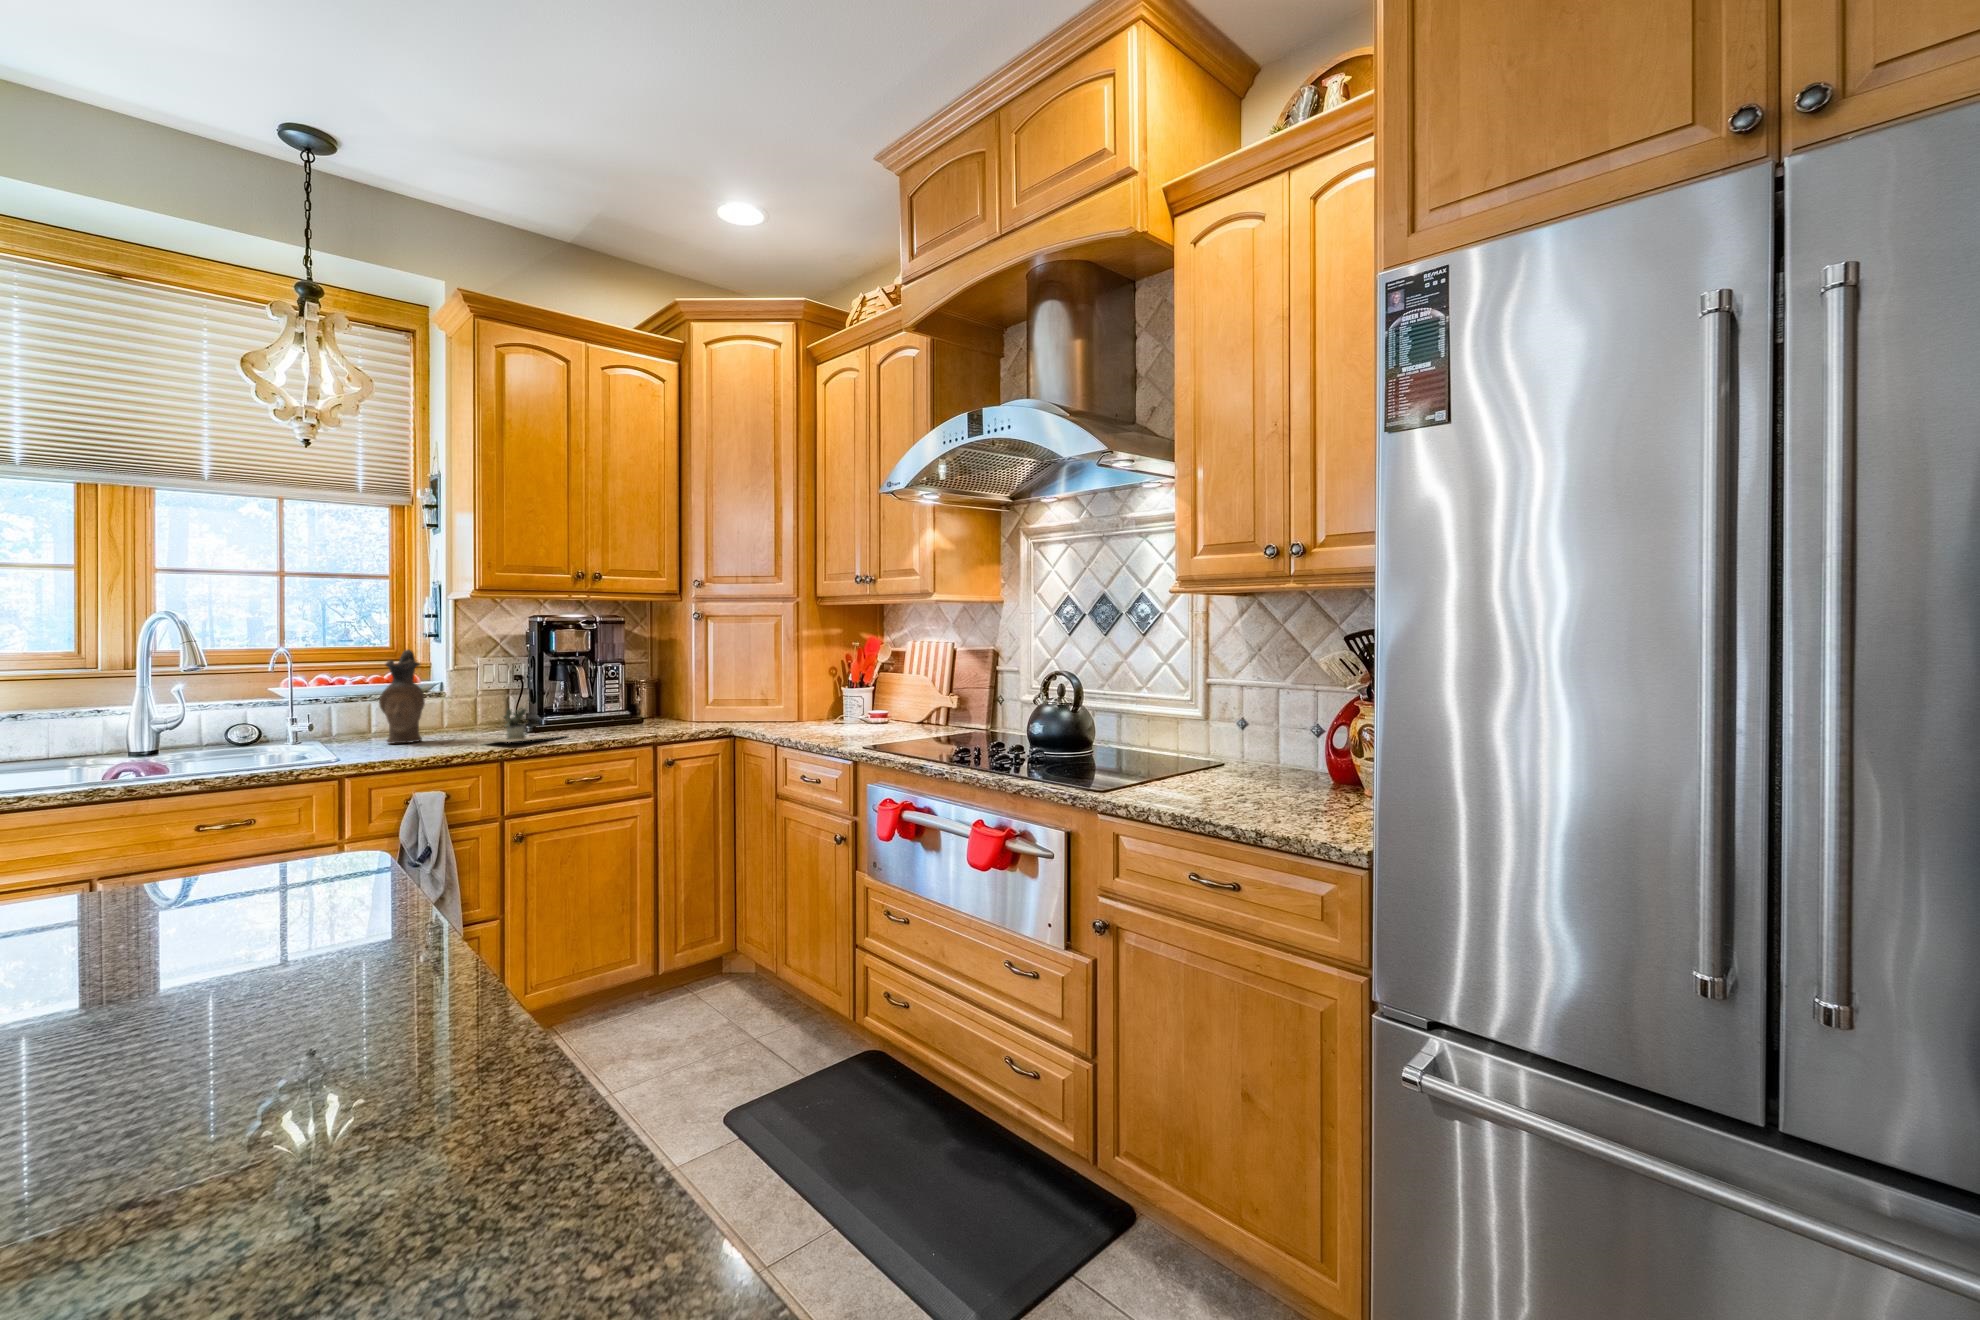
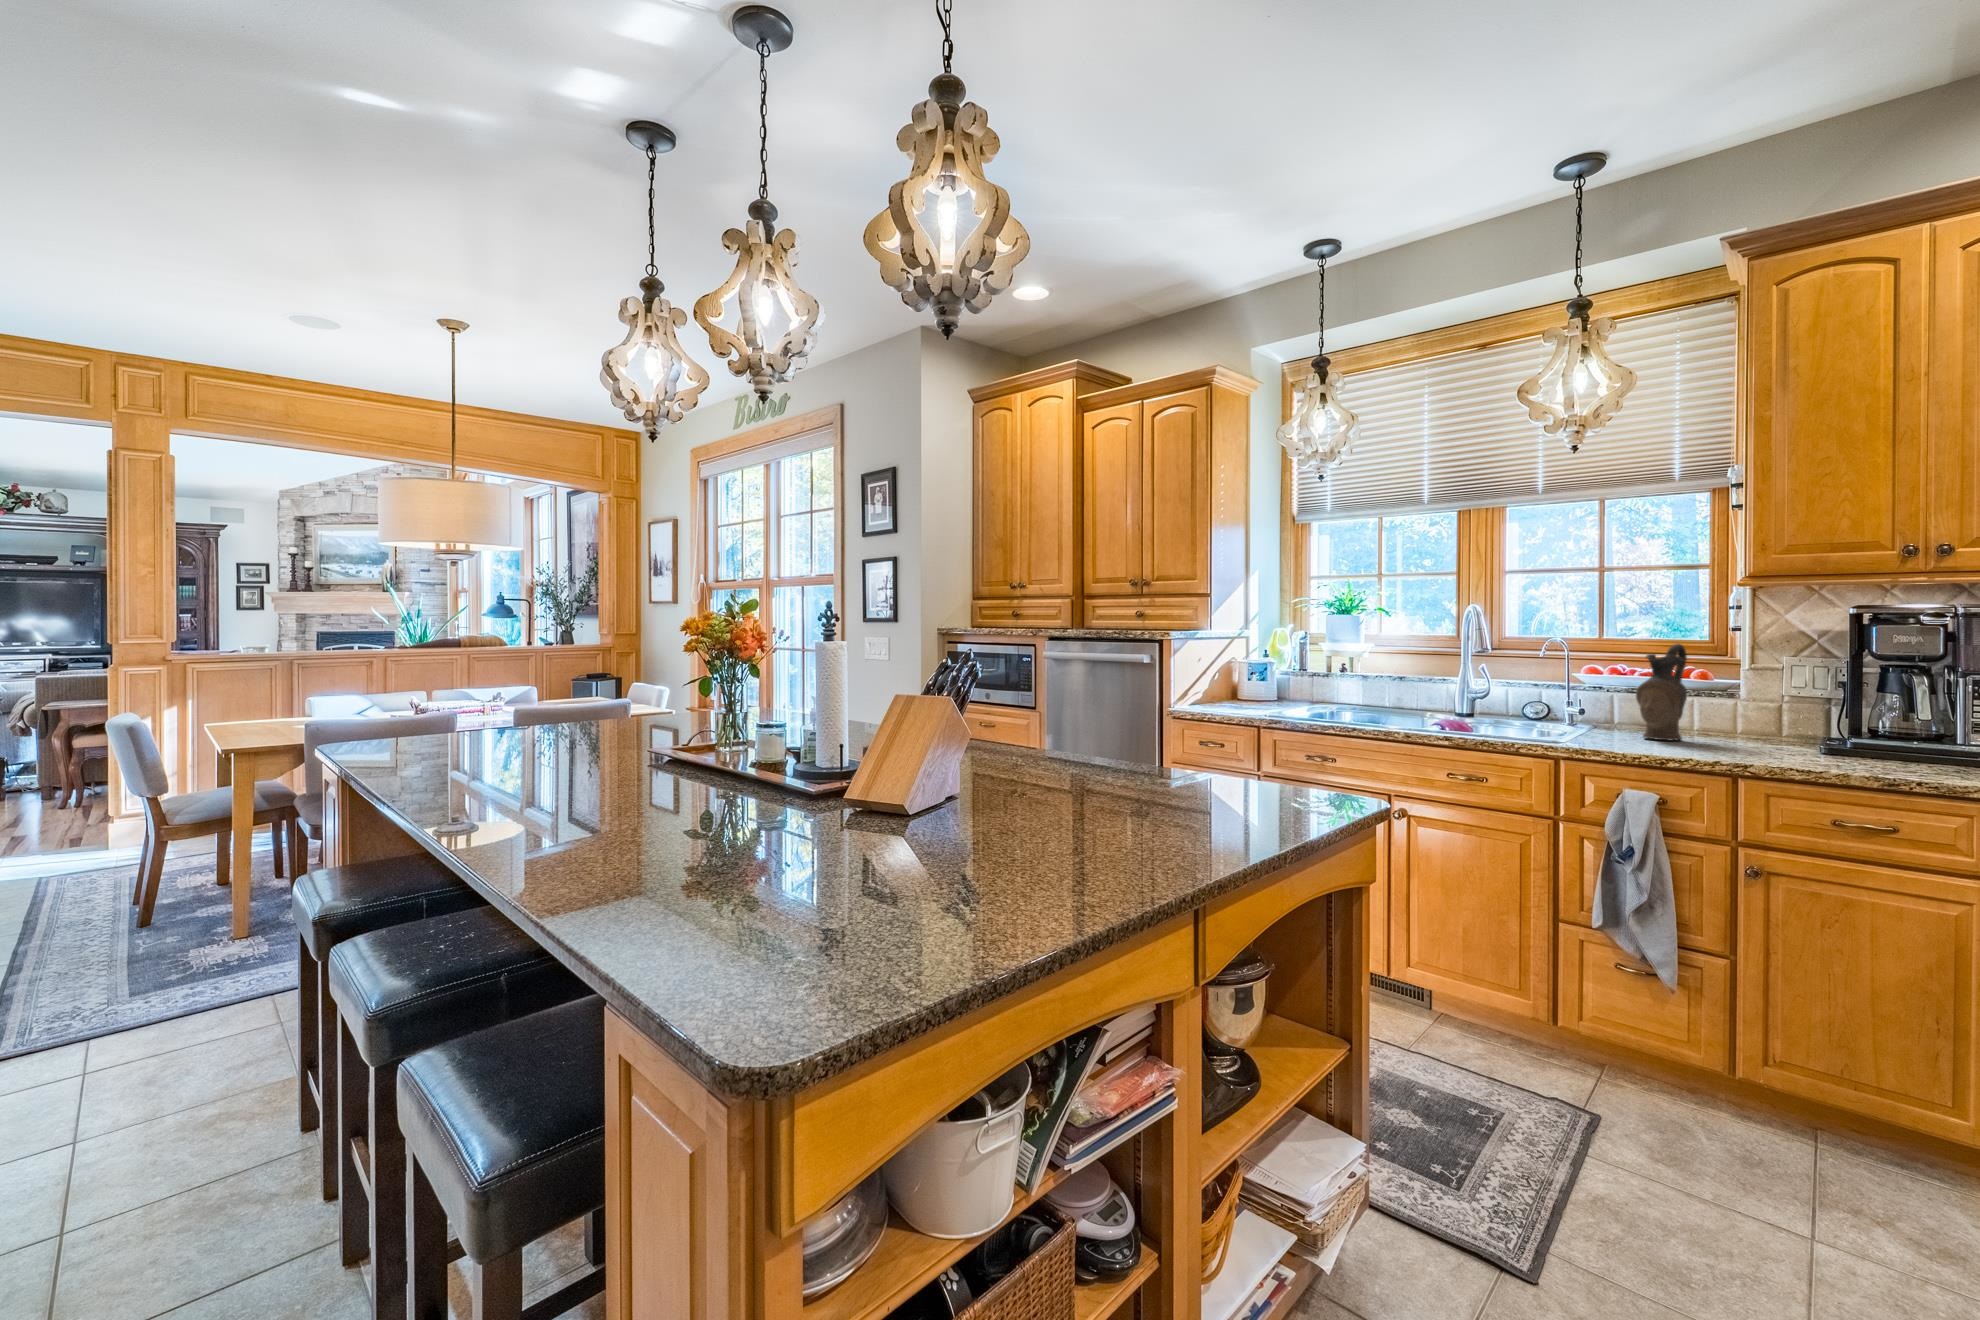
potted plant: present [494,708,551,742] -> none [1726,716,1910,764]

